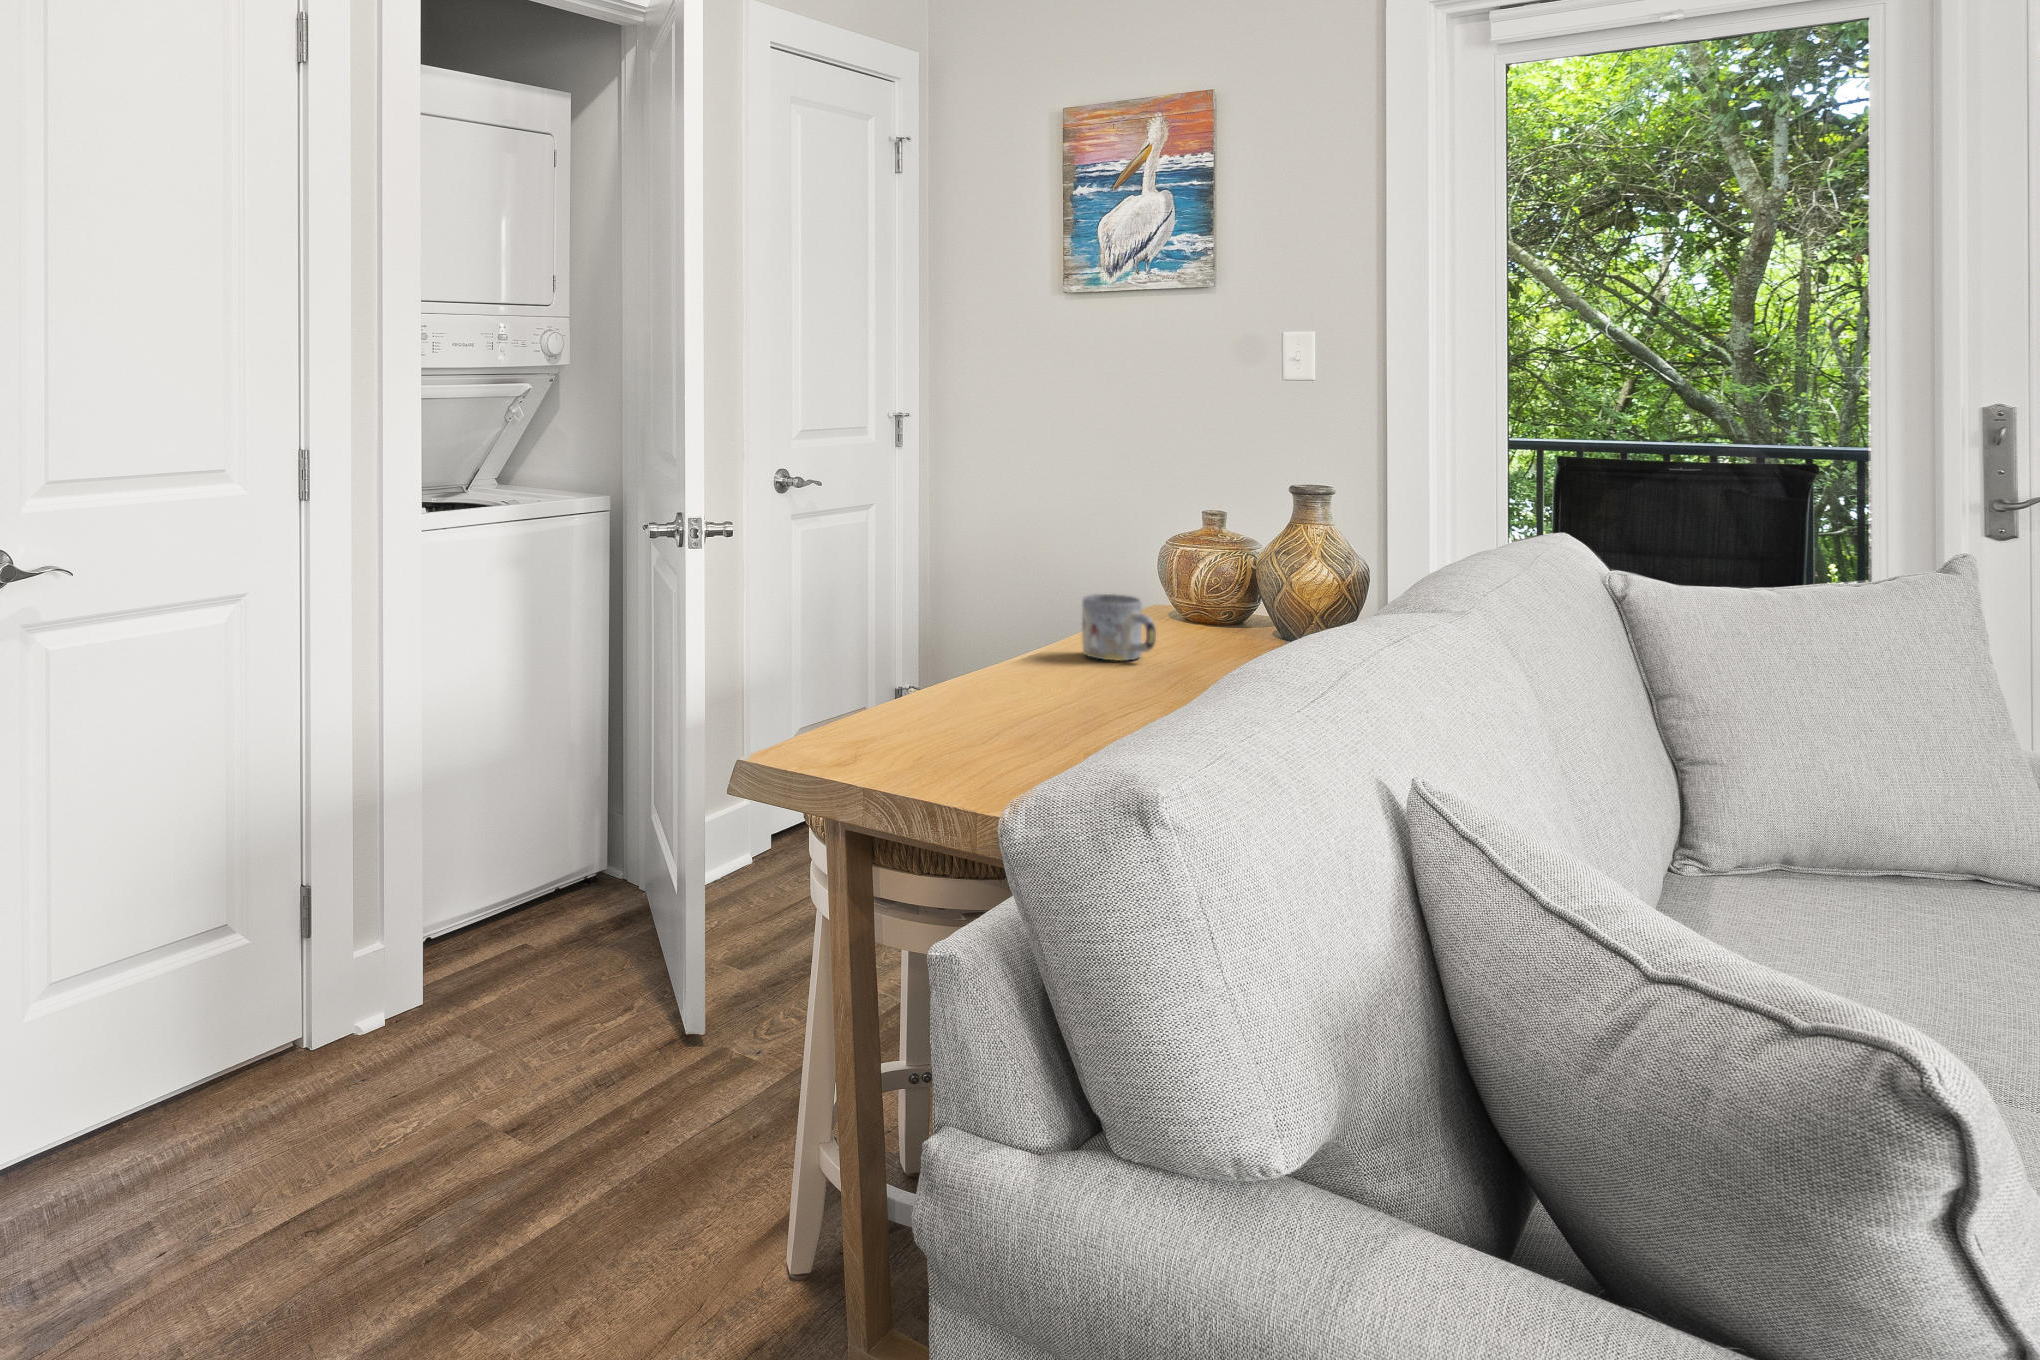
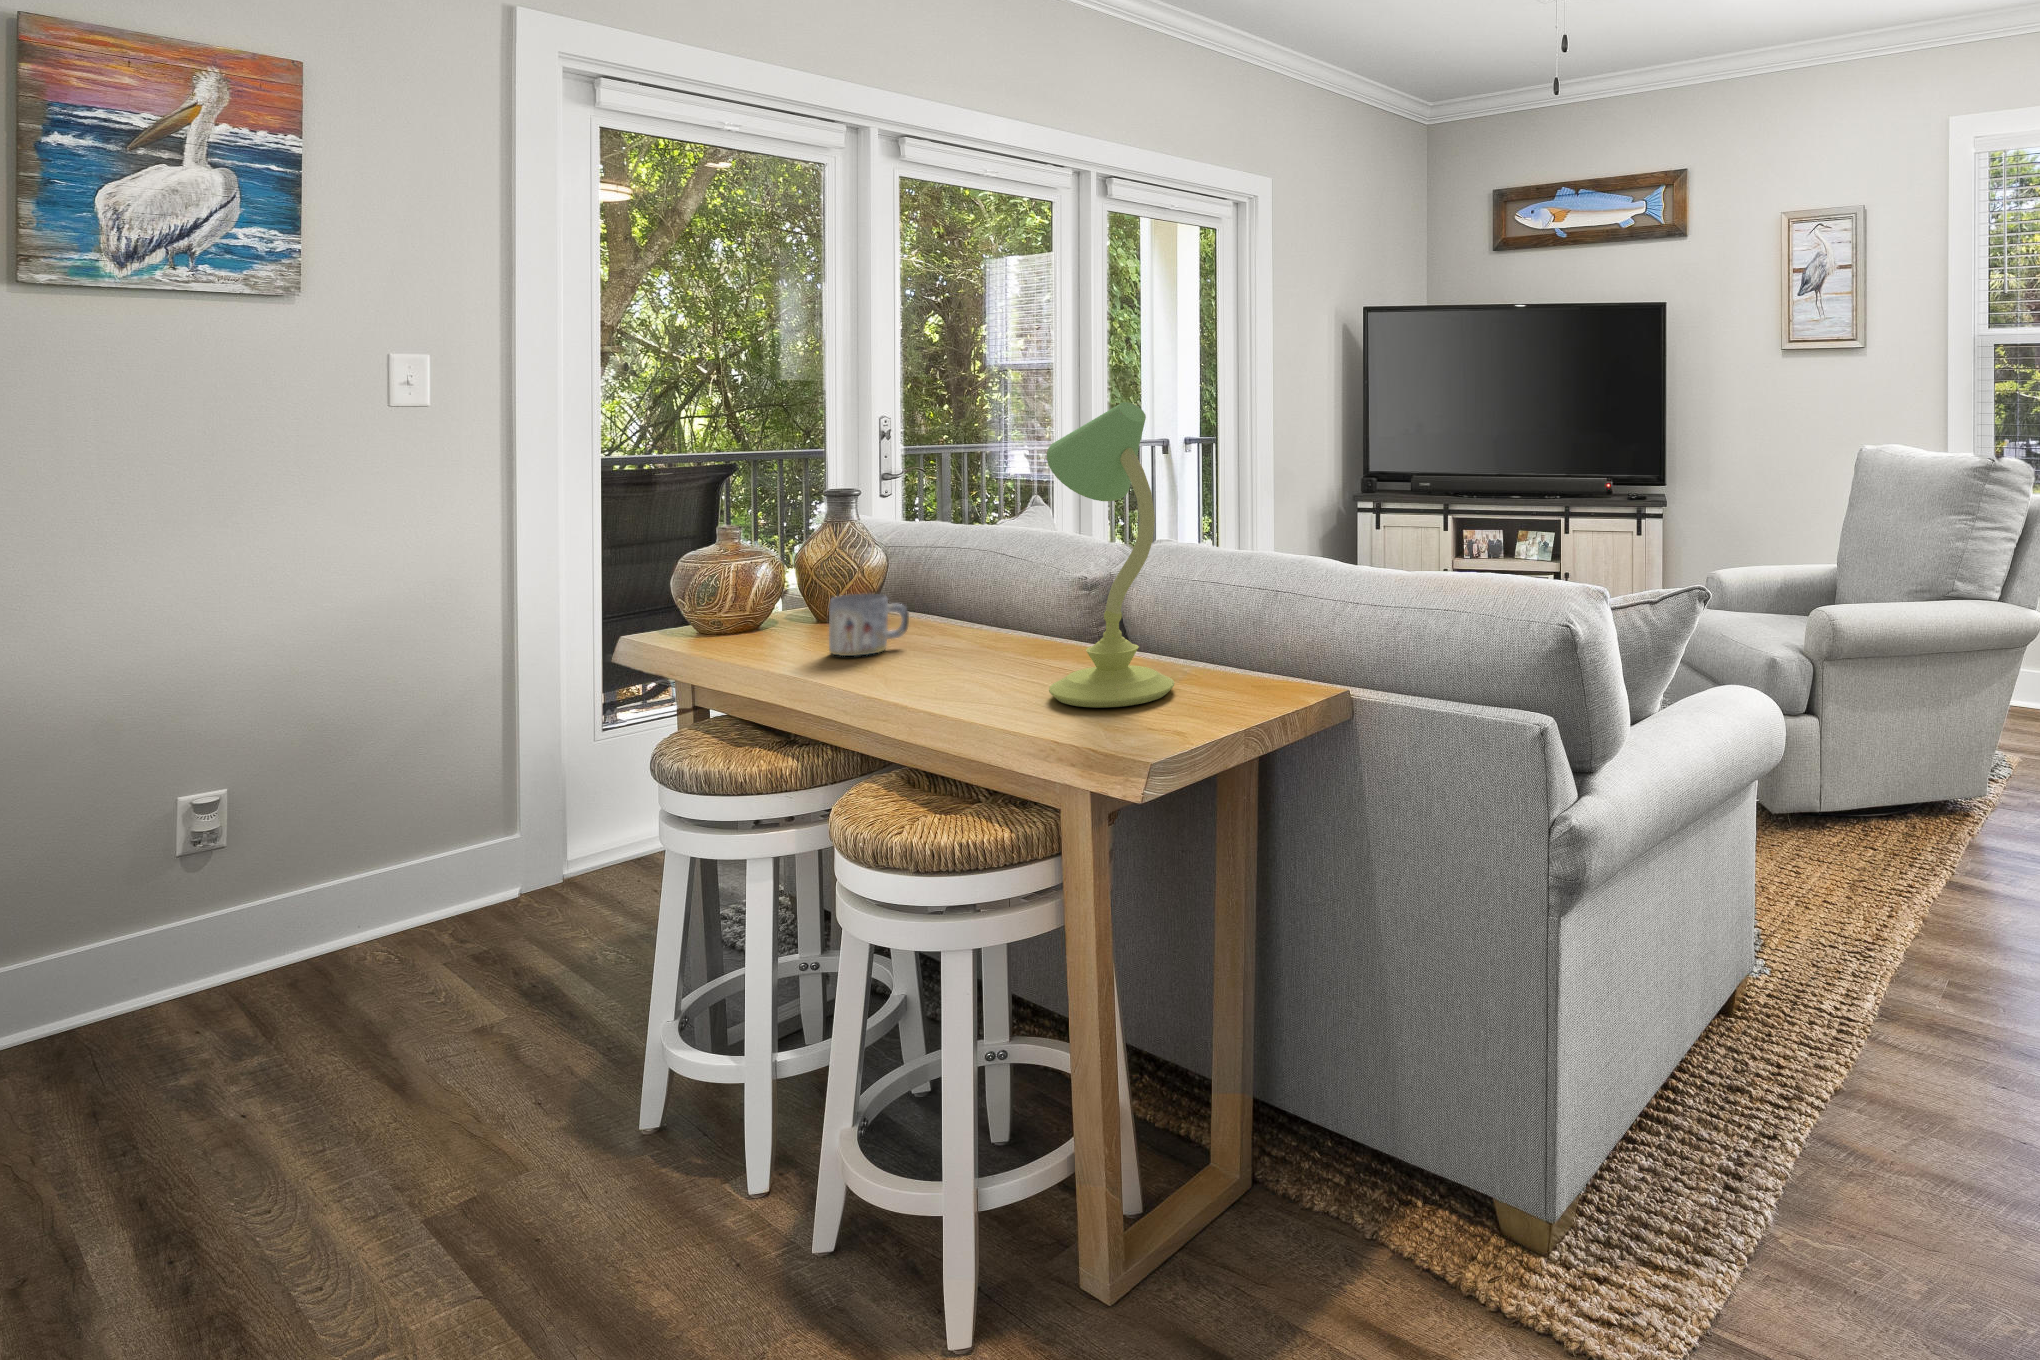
table lamp: none [910,402,1053,752] -> present [1047,402,1174,707]

